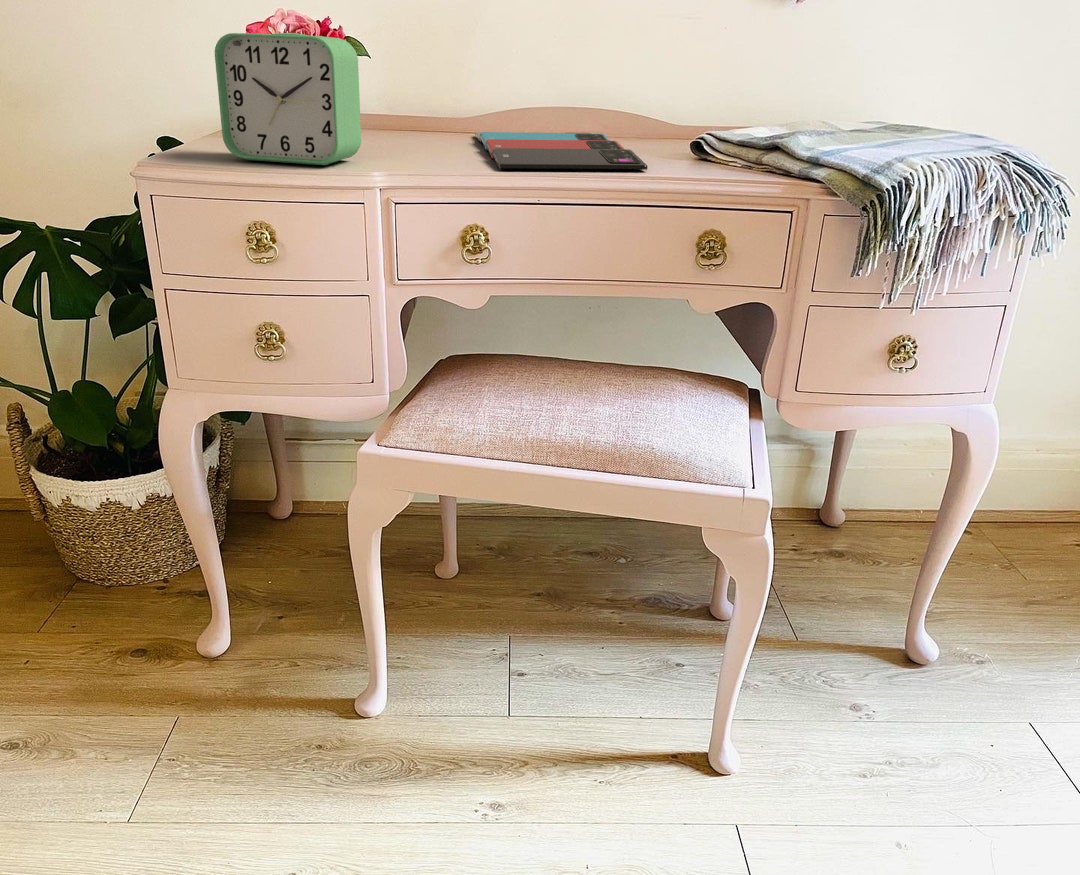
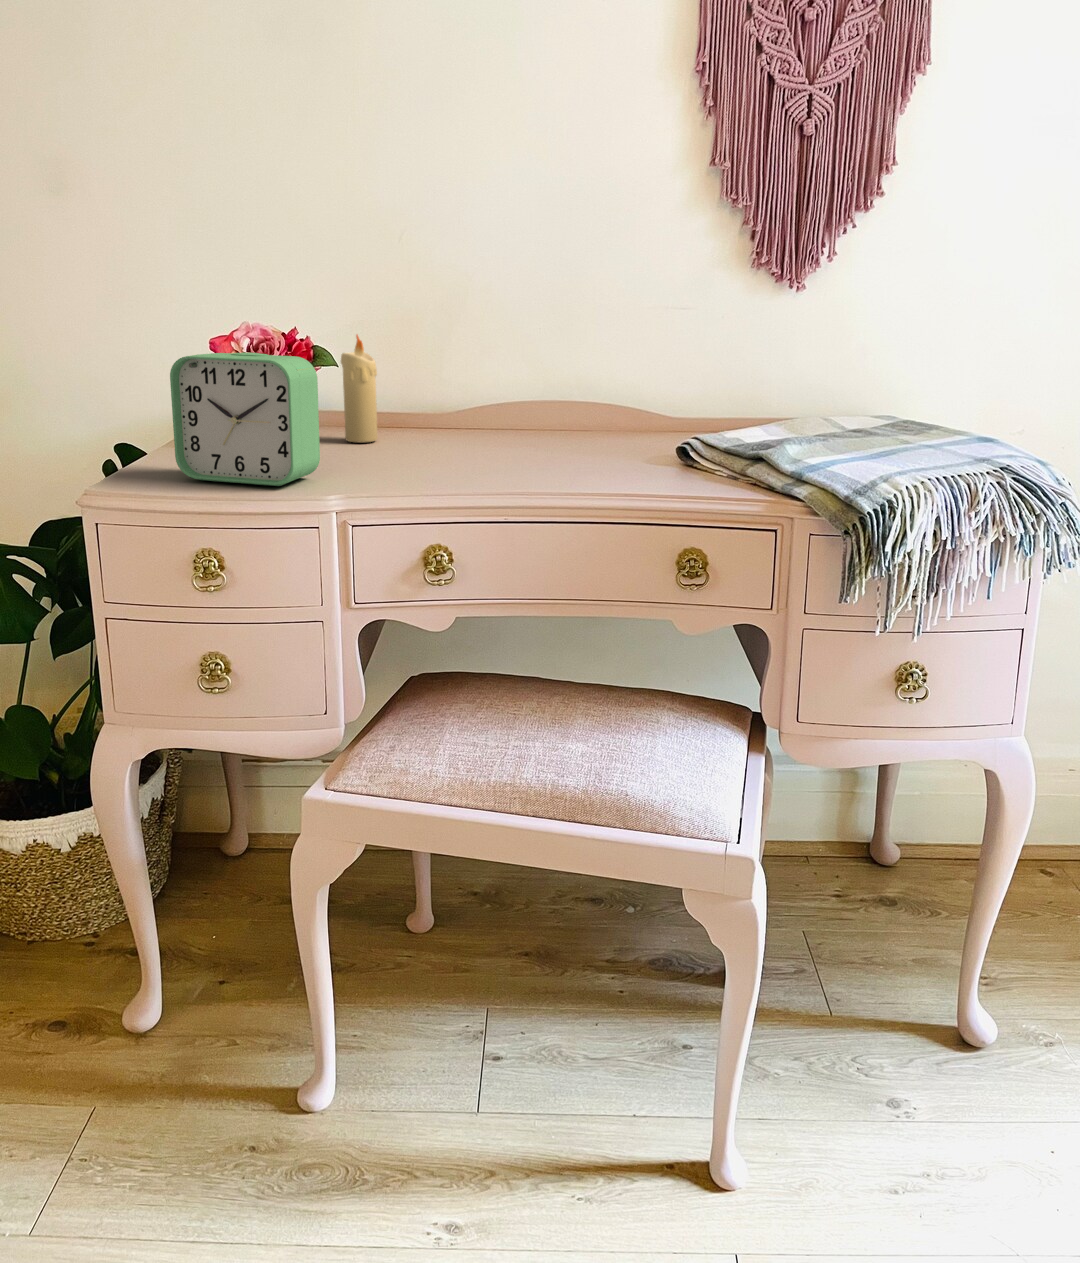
candle: none [373,31,407,137] -> present [341,335,378,443]
smartphone: present [475,132,648,170] -> none [452,433,625,488]

